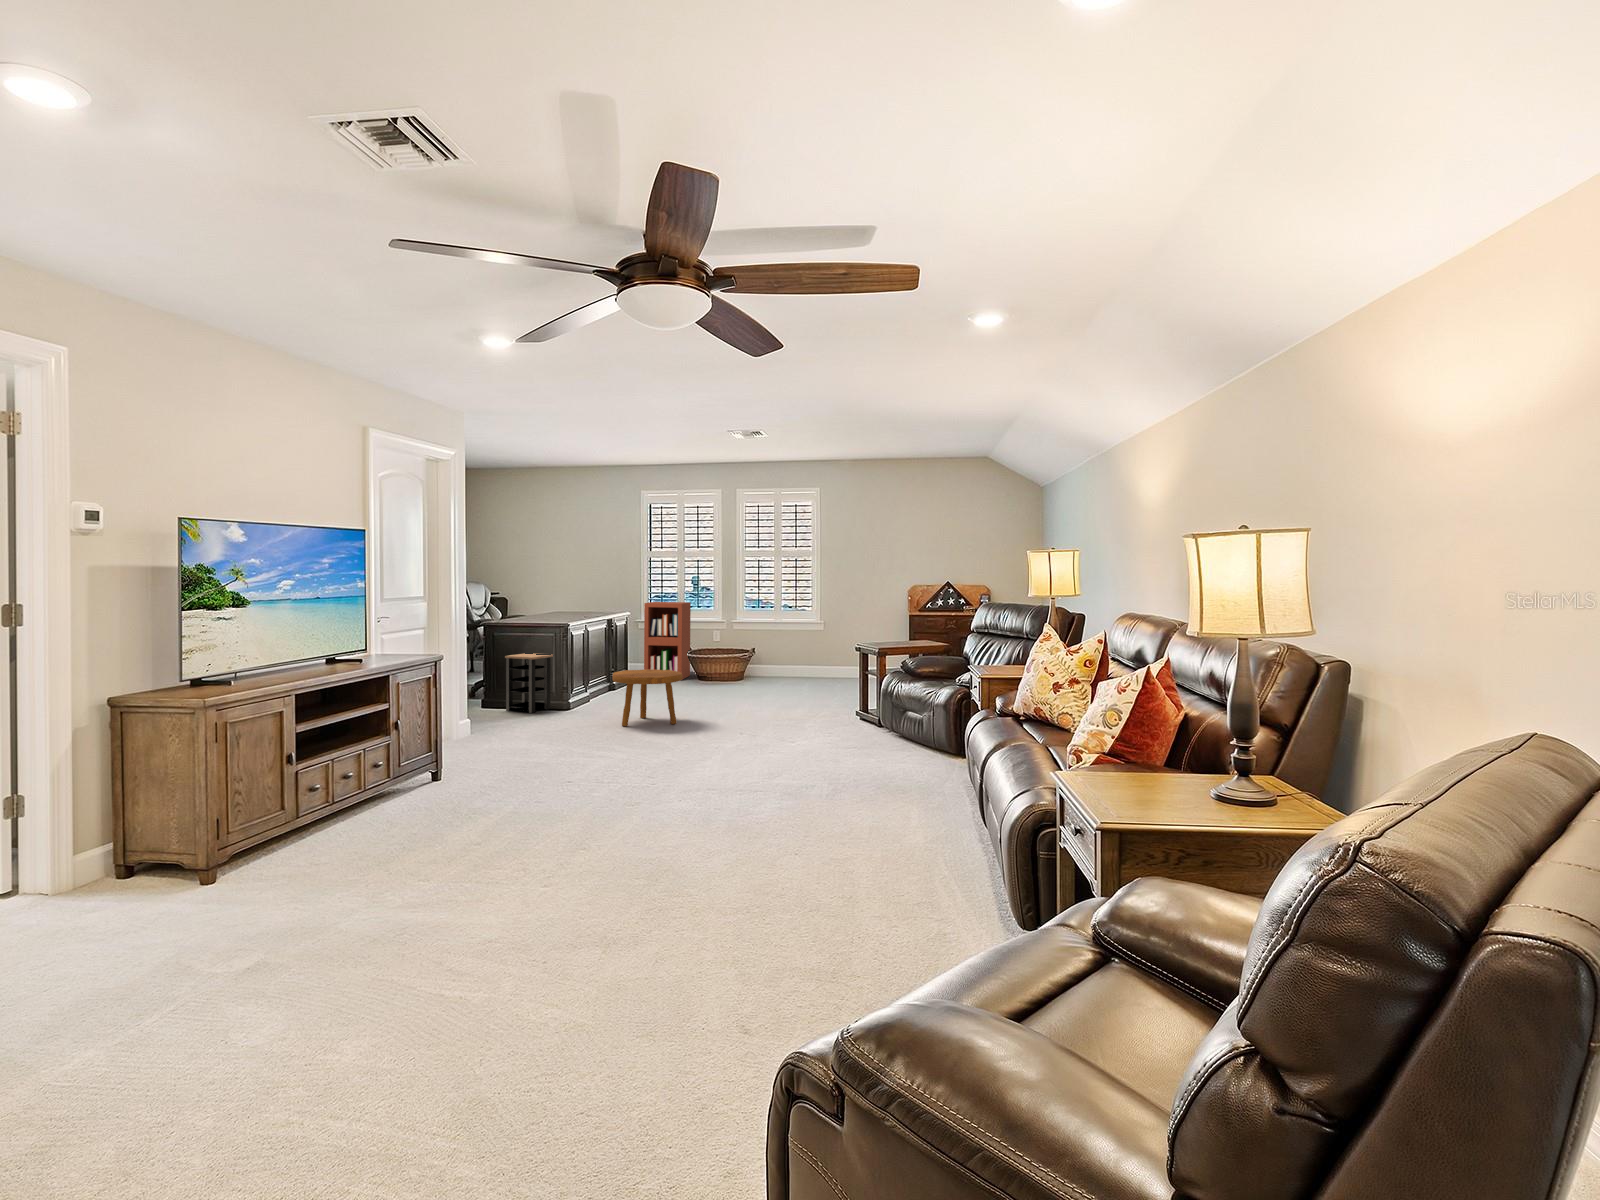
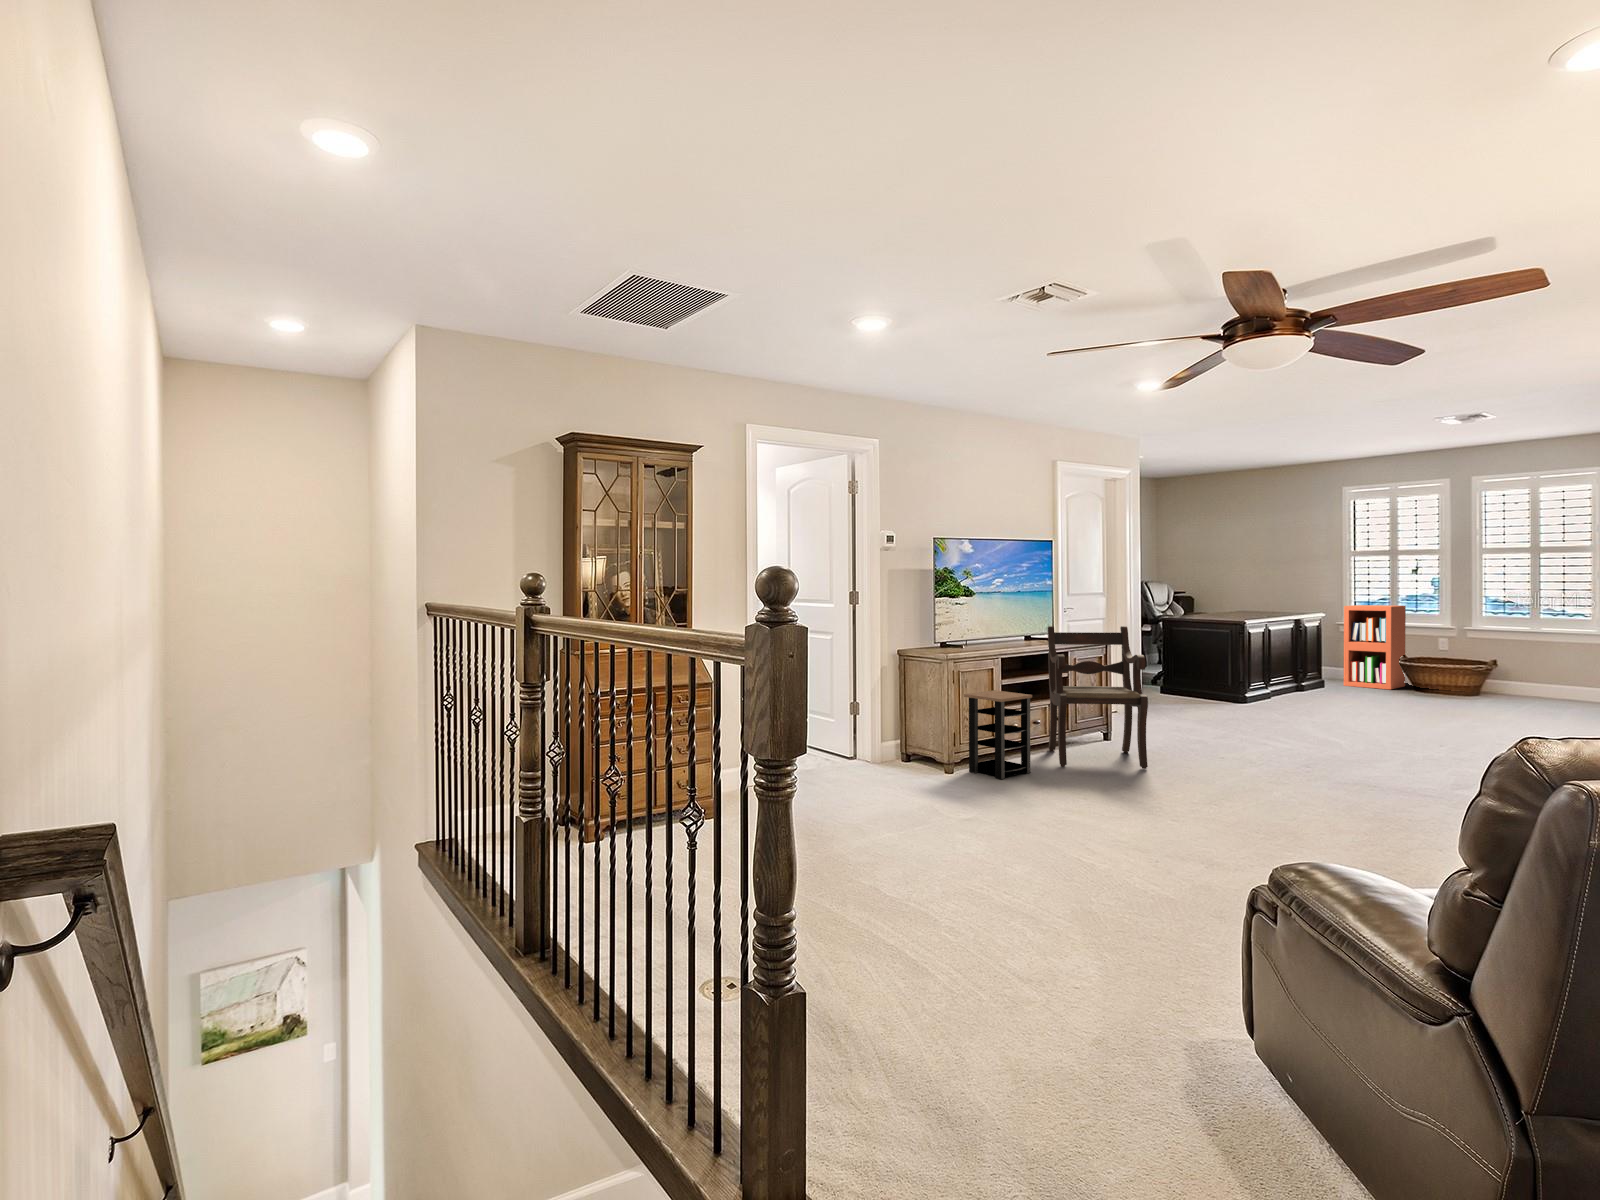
armchair: none [362,641,500,835] -> present [1048,626,1148,769]
side table: present [505,653,553,713] -> present [964,690,1032,779]
footstool: present [613,669,682,726] -> none [1286,668,1368,726]

